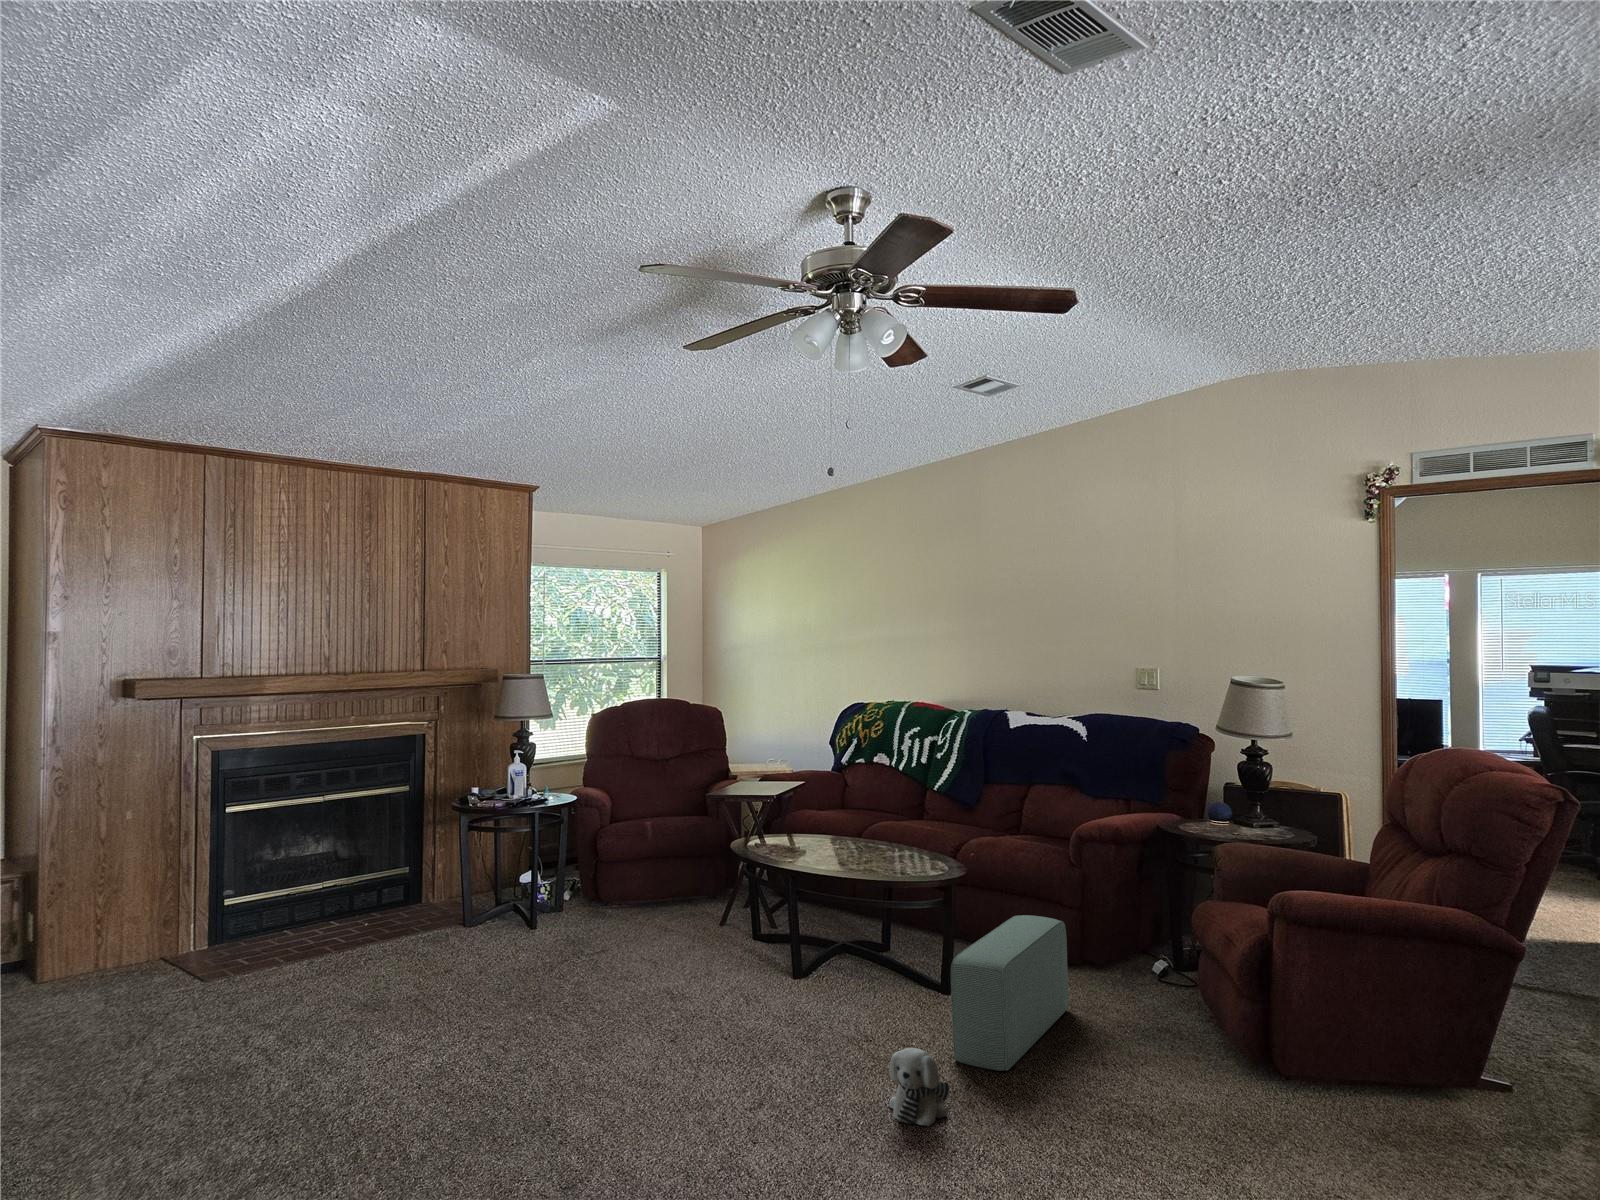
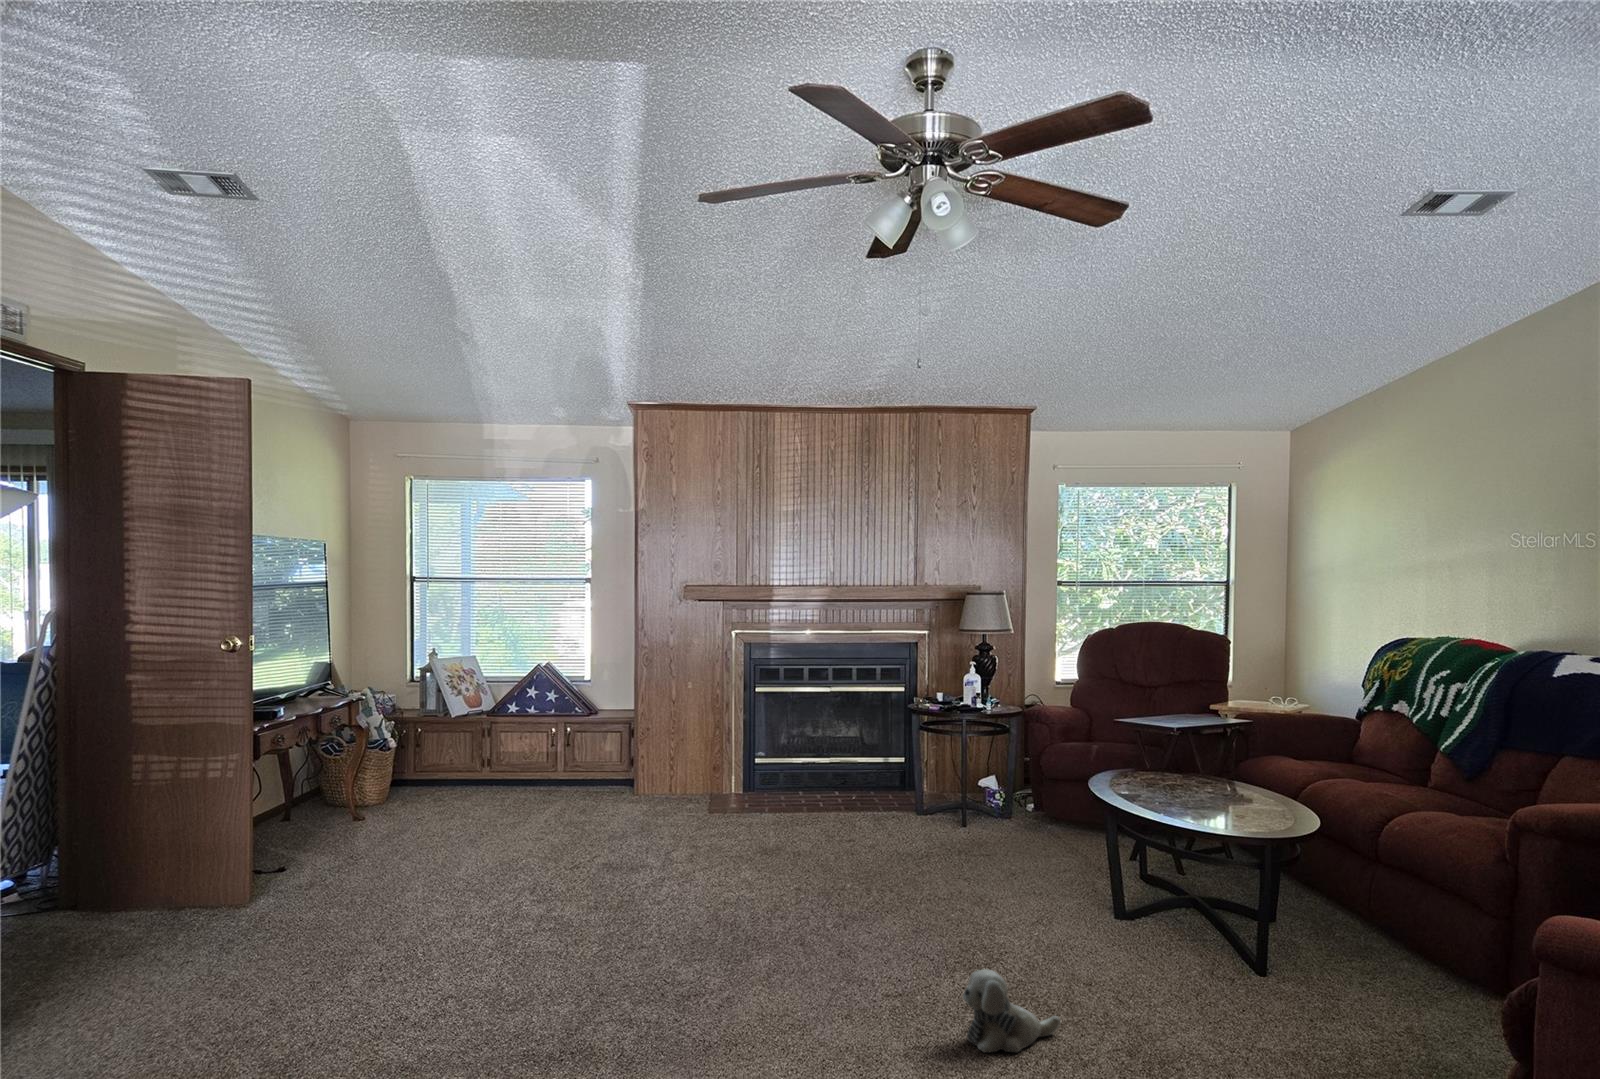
pouf: present [951,915,1069,1071] -> none [1118,895,1367,1049]

